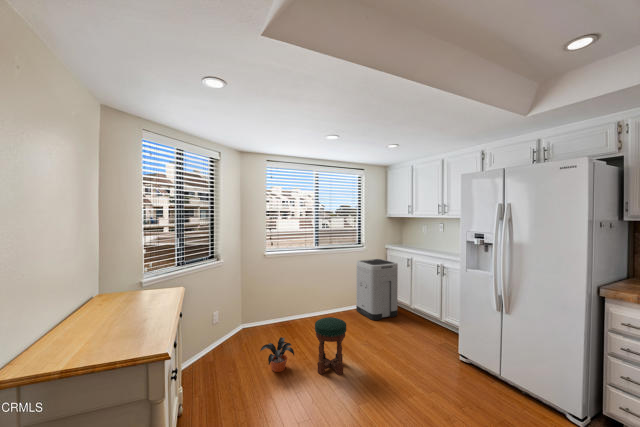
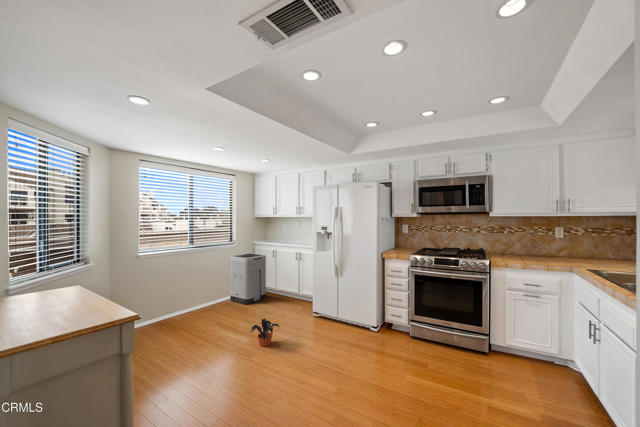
stool: present [315,317,346,375] -> none [205,301,234,349]
potted plant: present [260,337,294,372] -> present [251,319,279,347]

